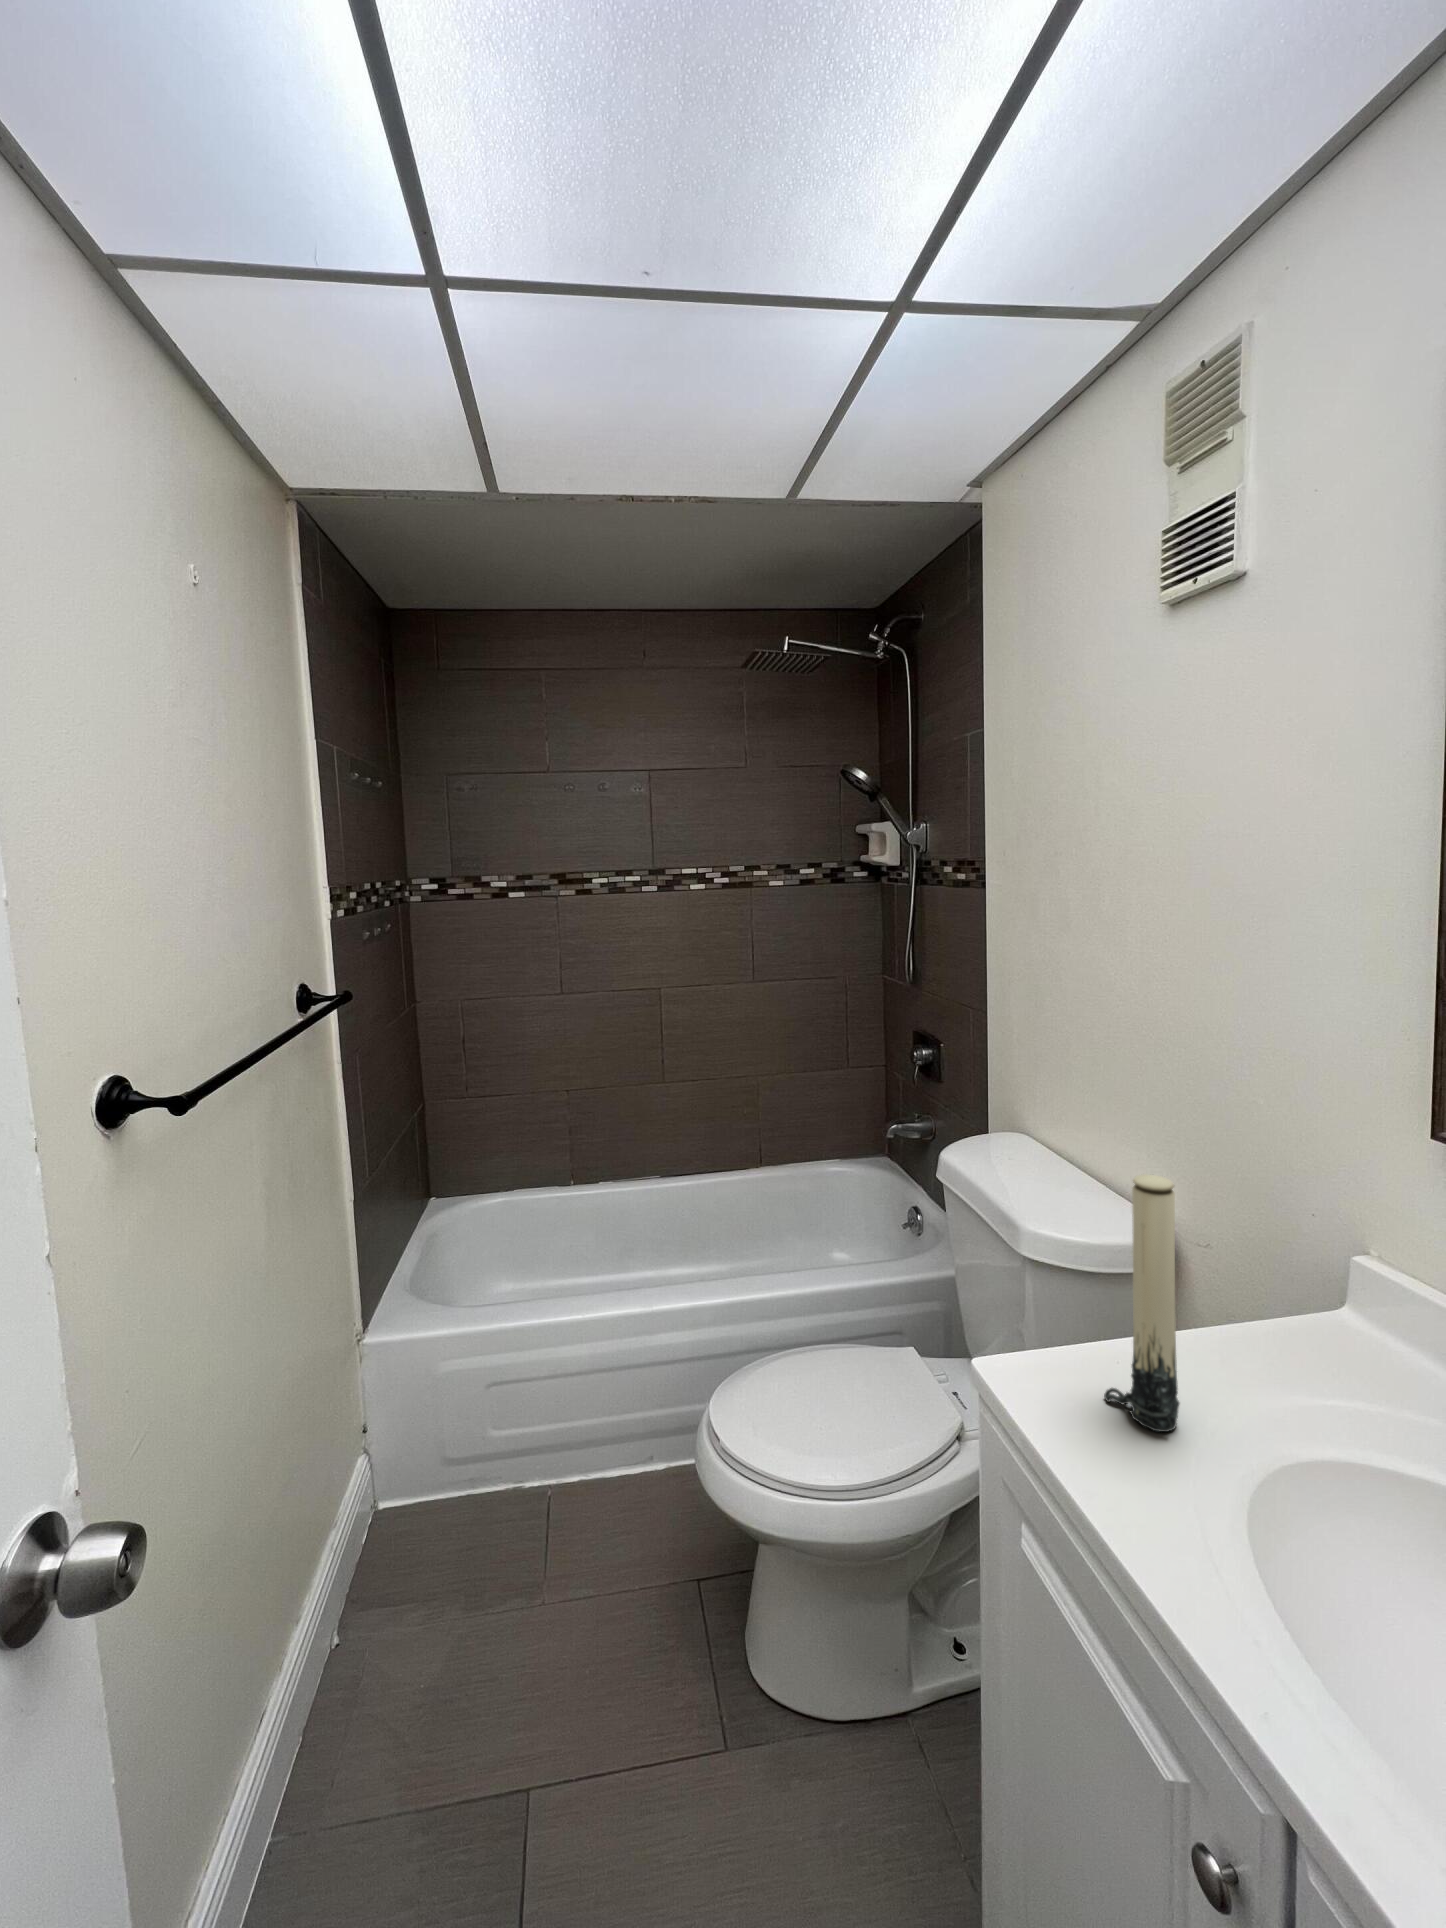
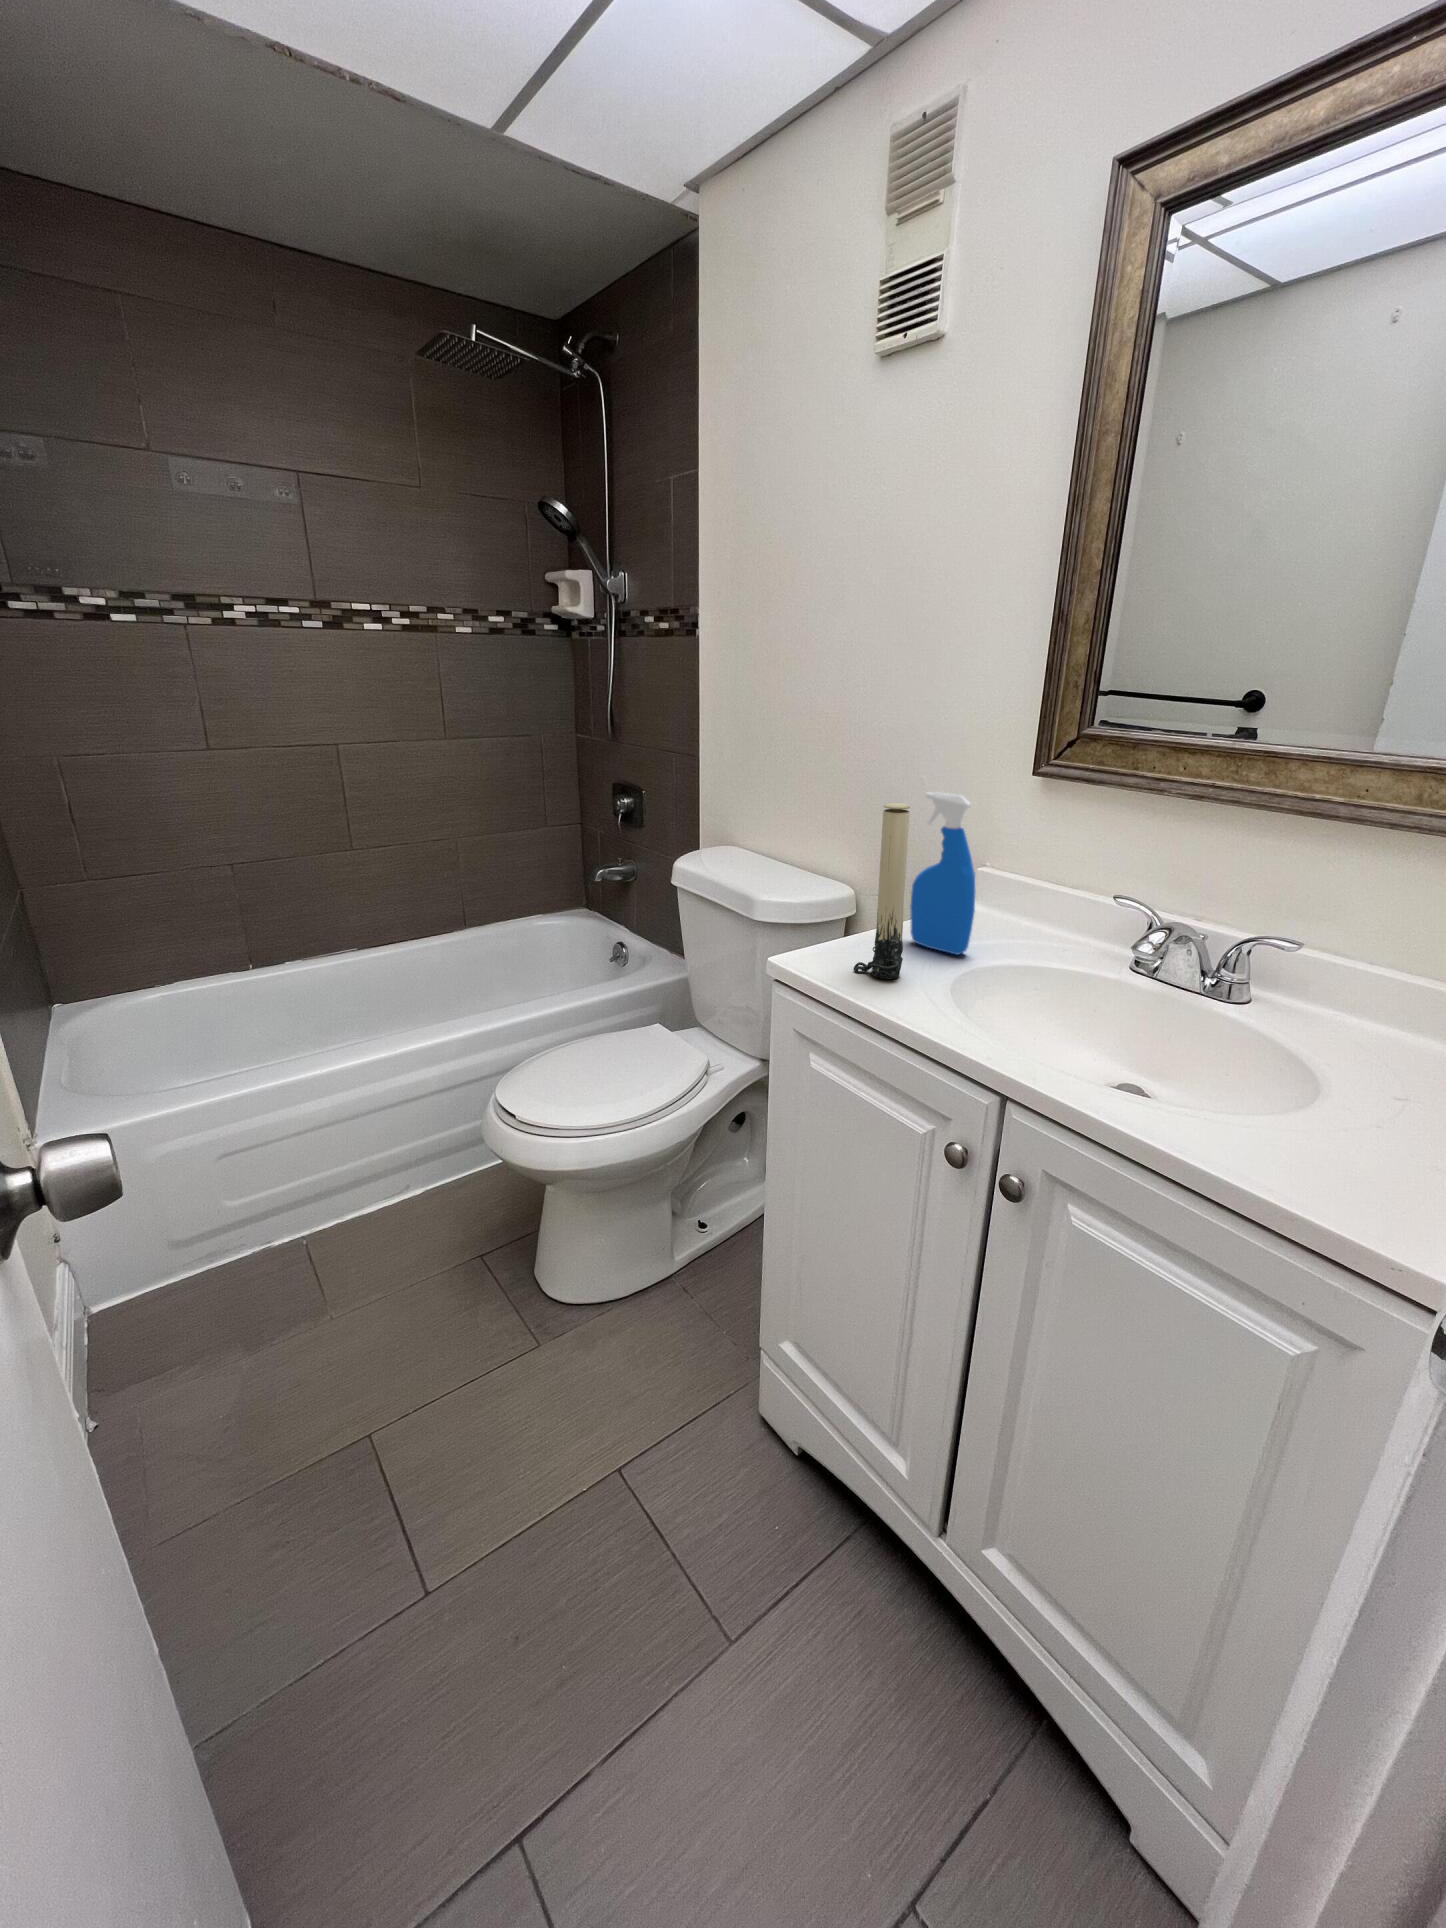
spray bottle: none [1212,1148,1318,1406] -> present [910,792,975,955]

